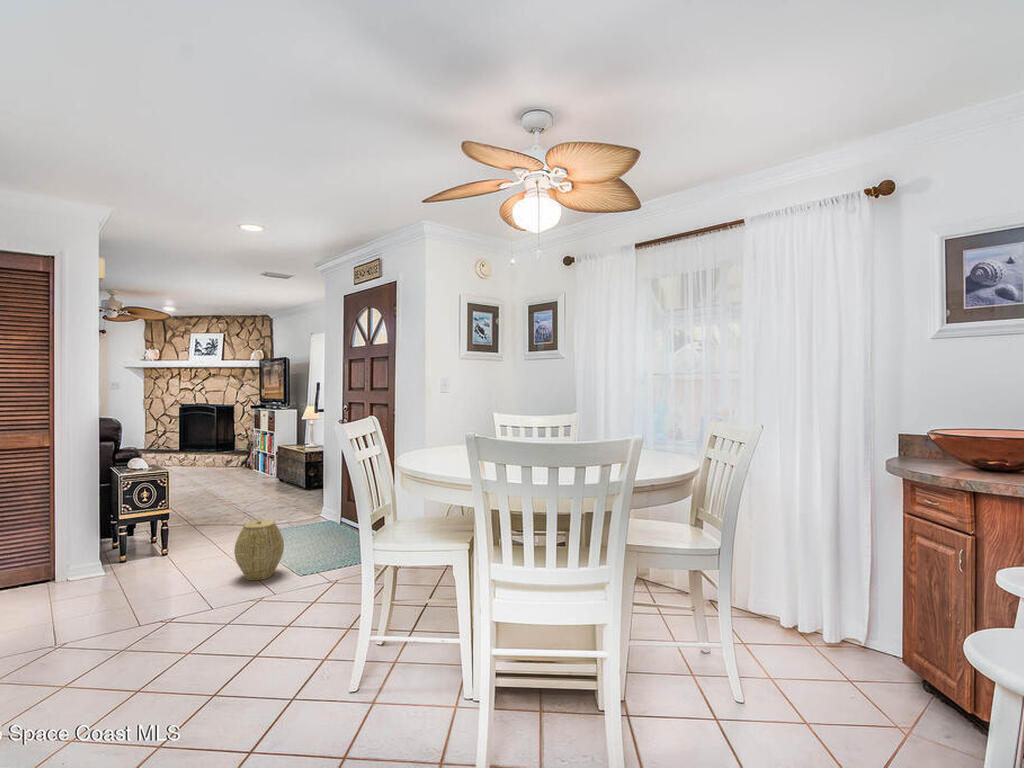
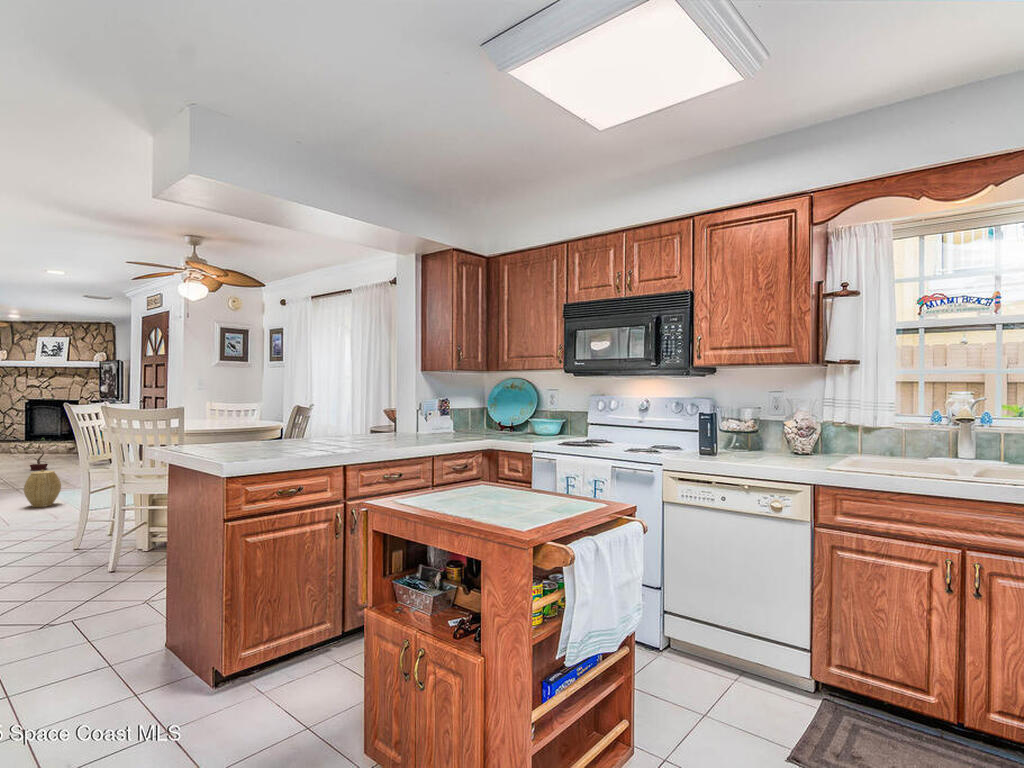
potted plant: none [194,454,236,496] -> present [25,438,57,471]

